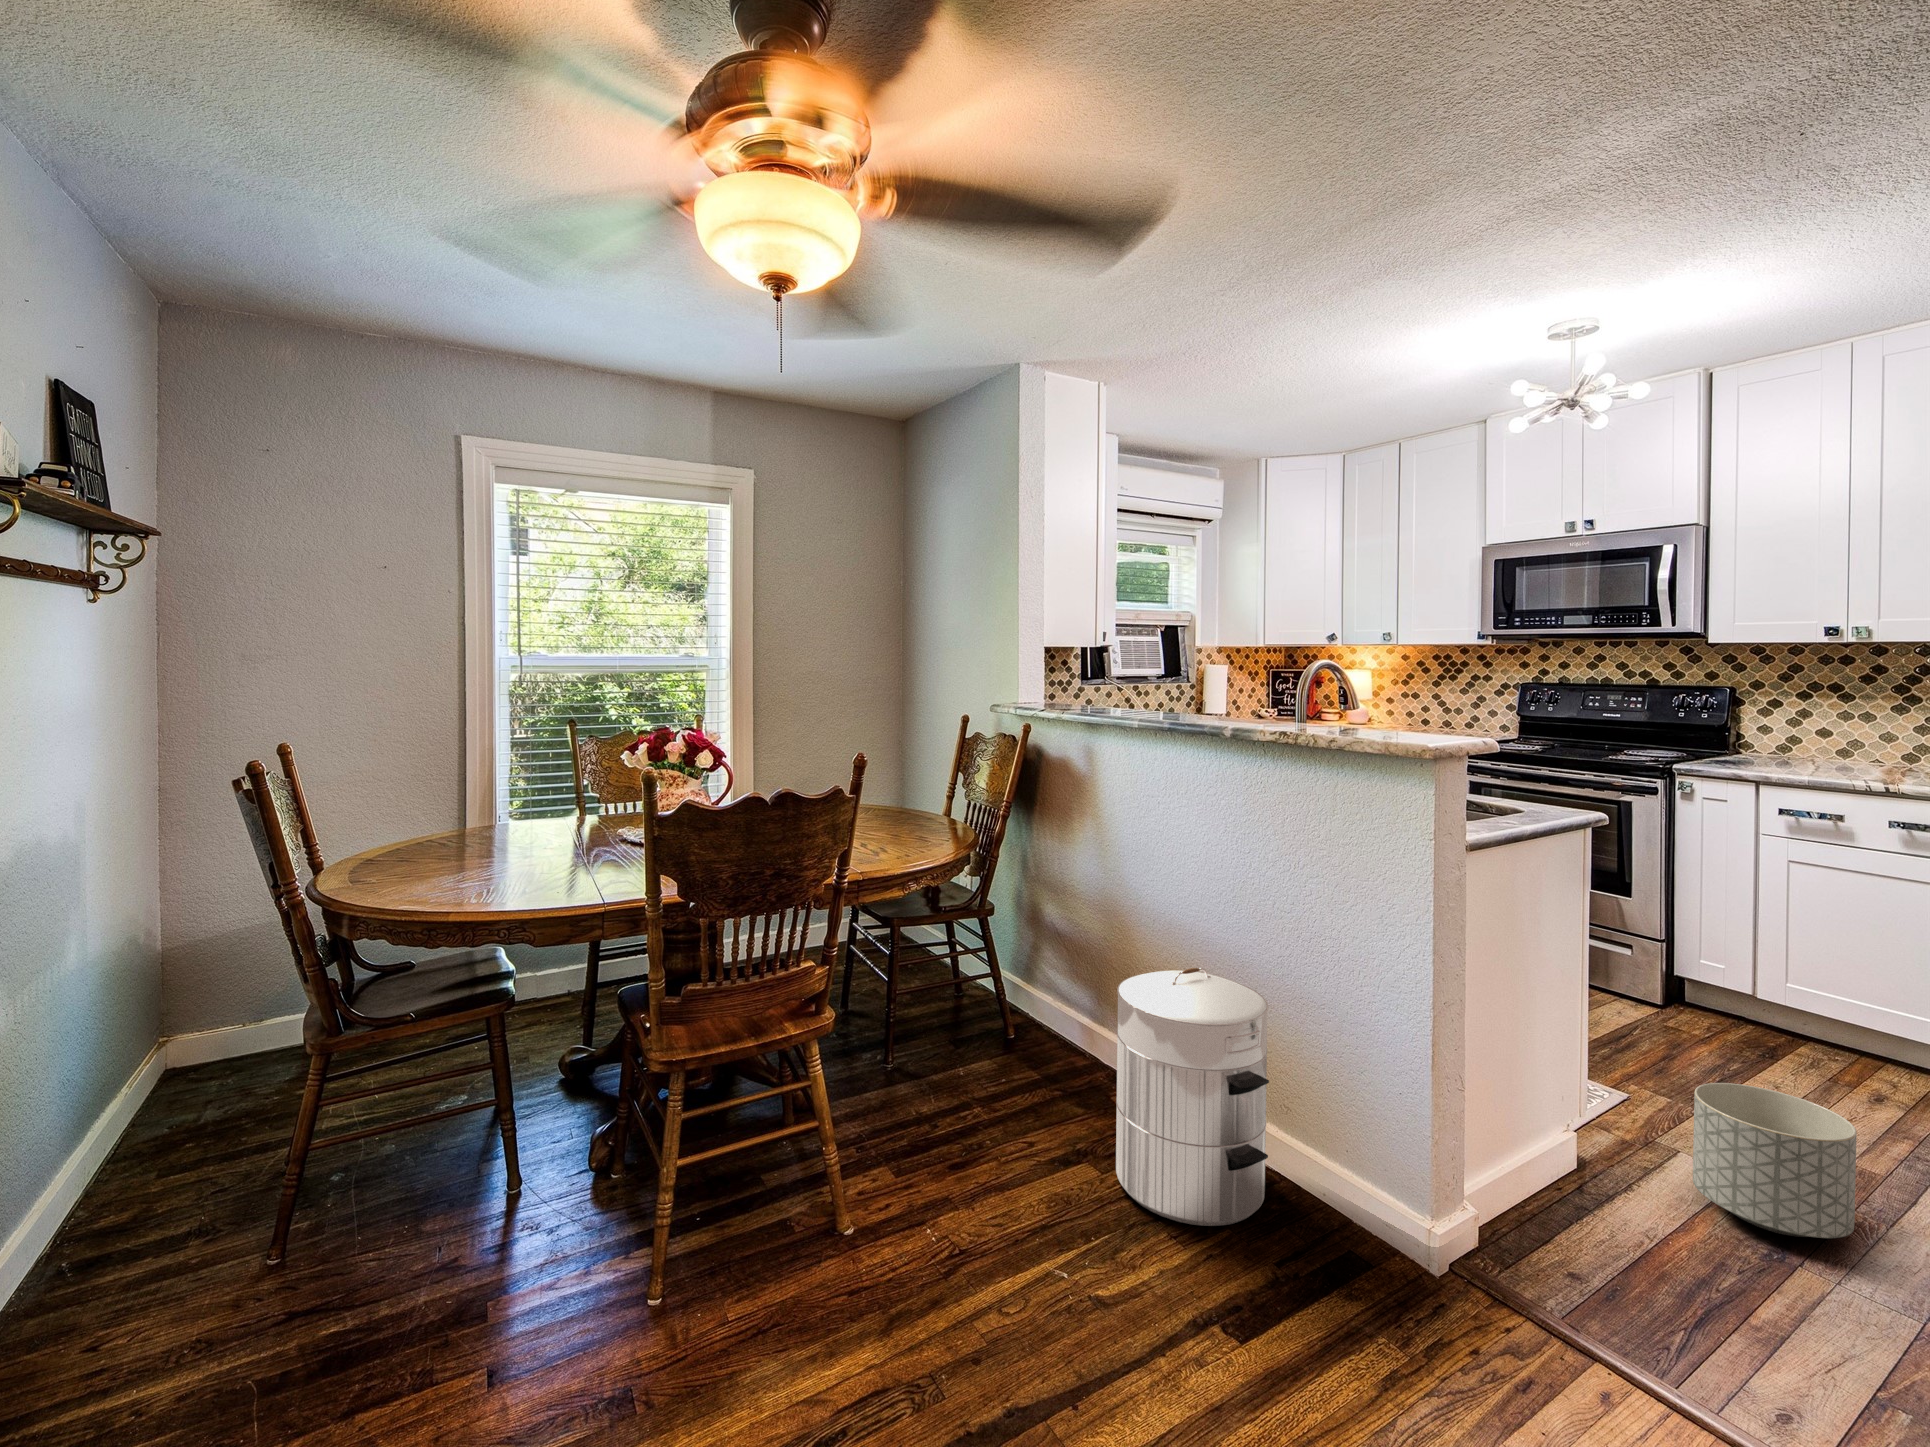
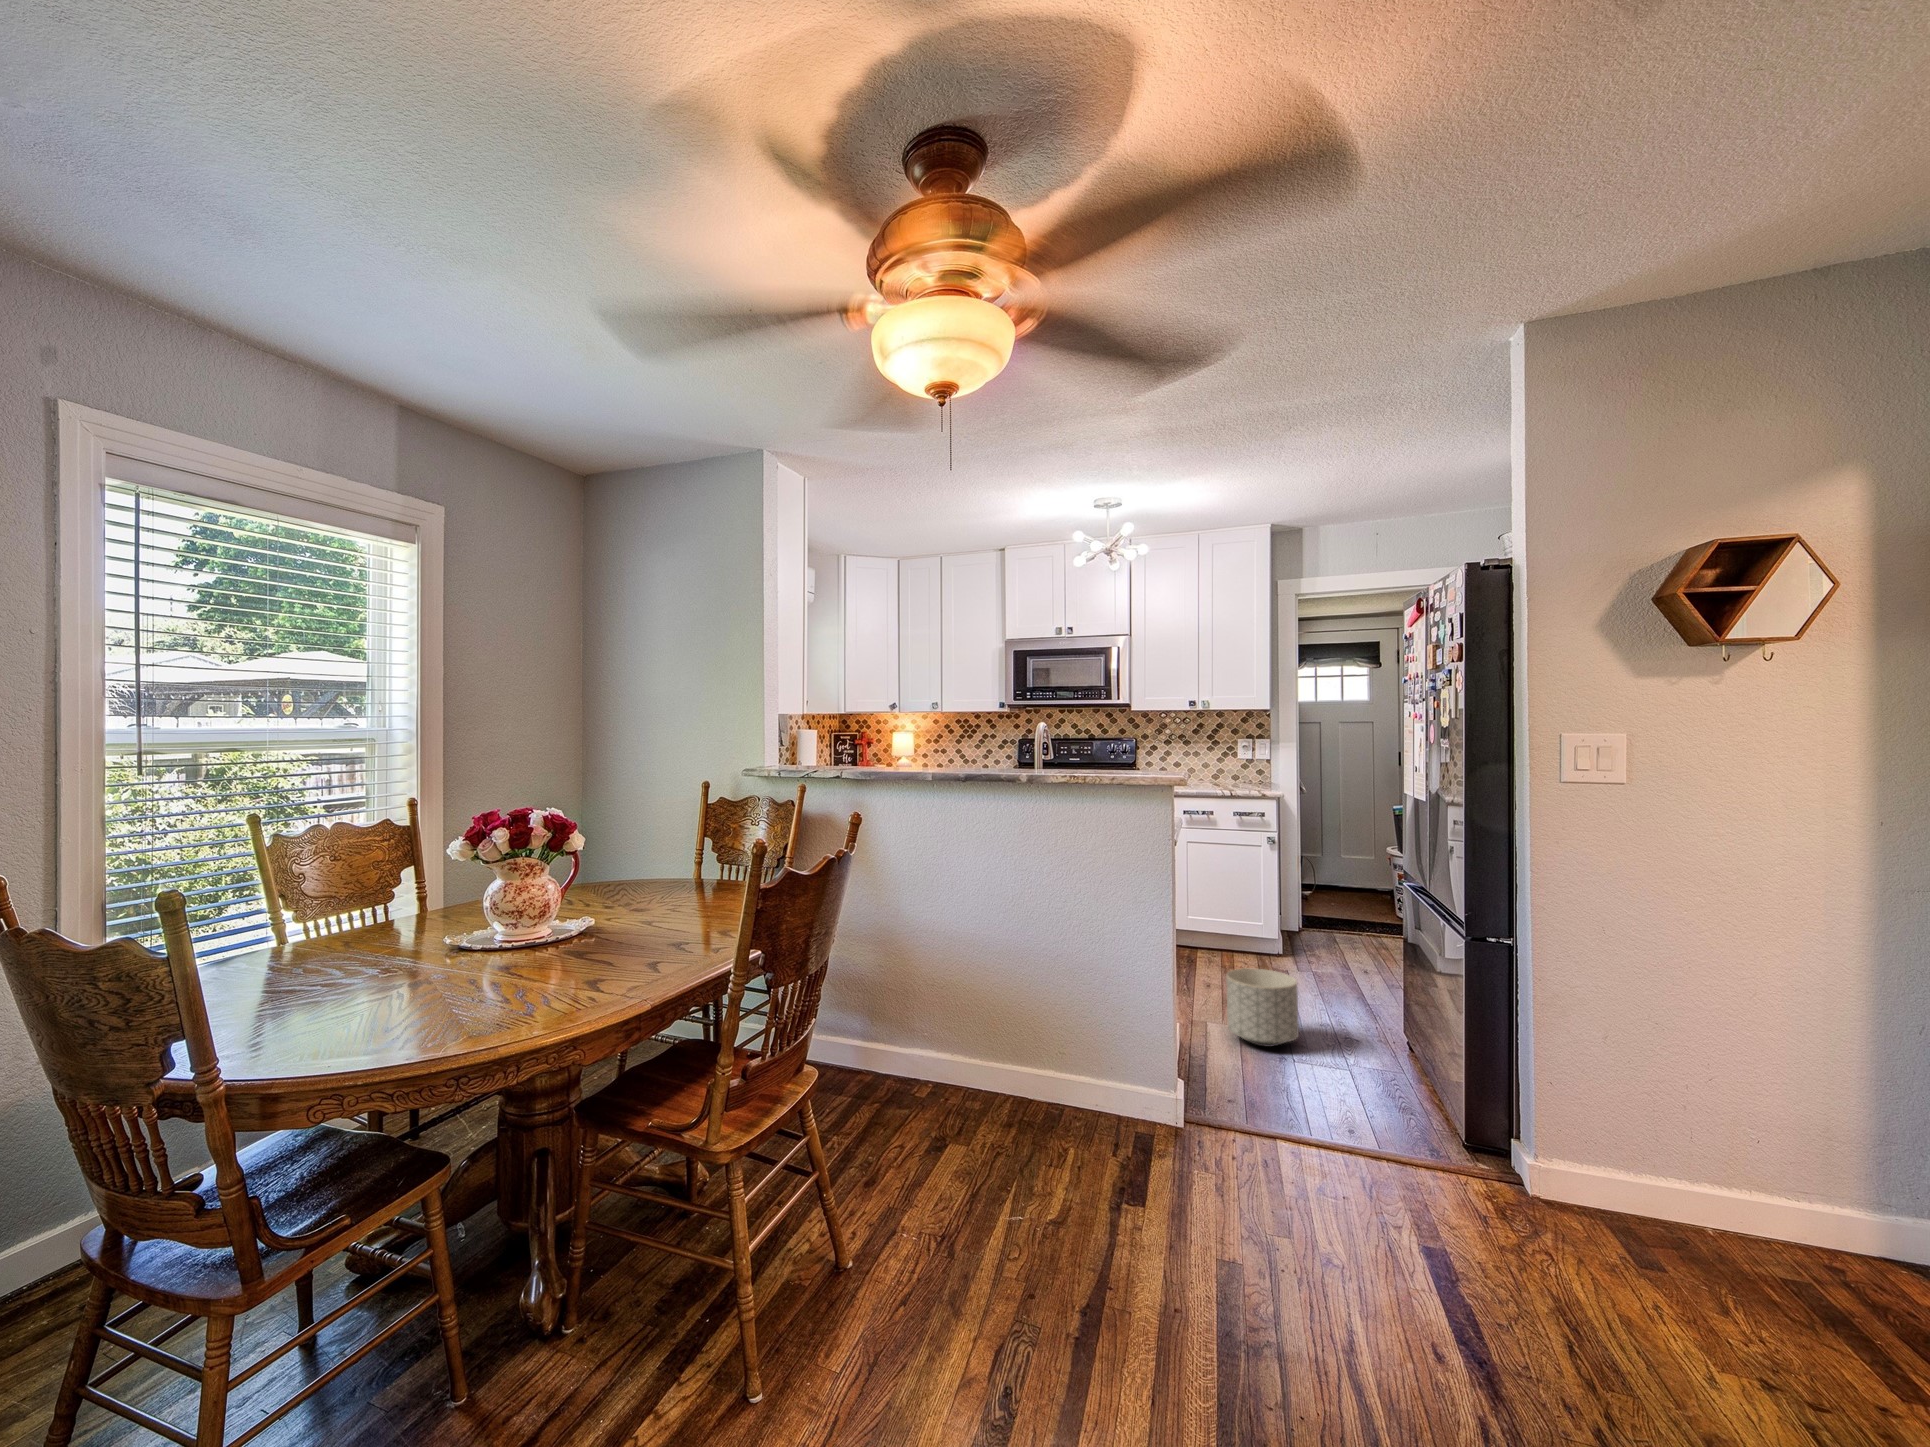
waste bin: present [1116,968,1269,1226] -> none [960,960,1088,1154]

